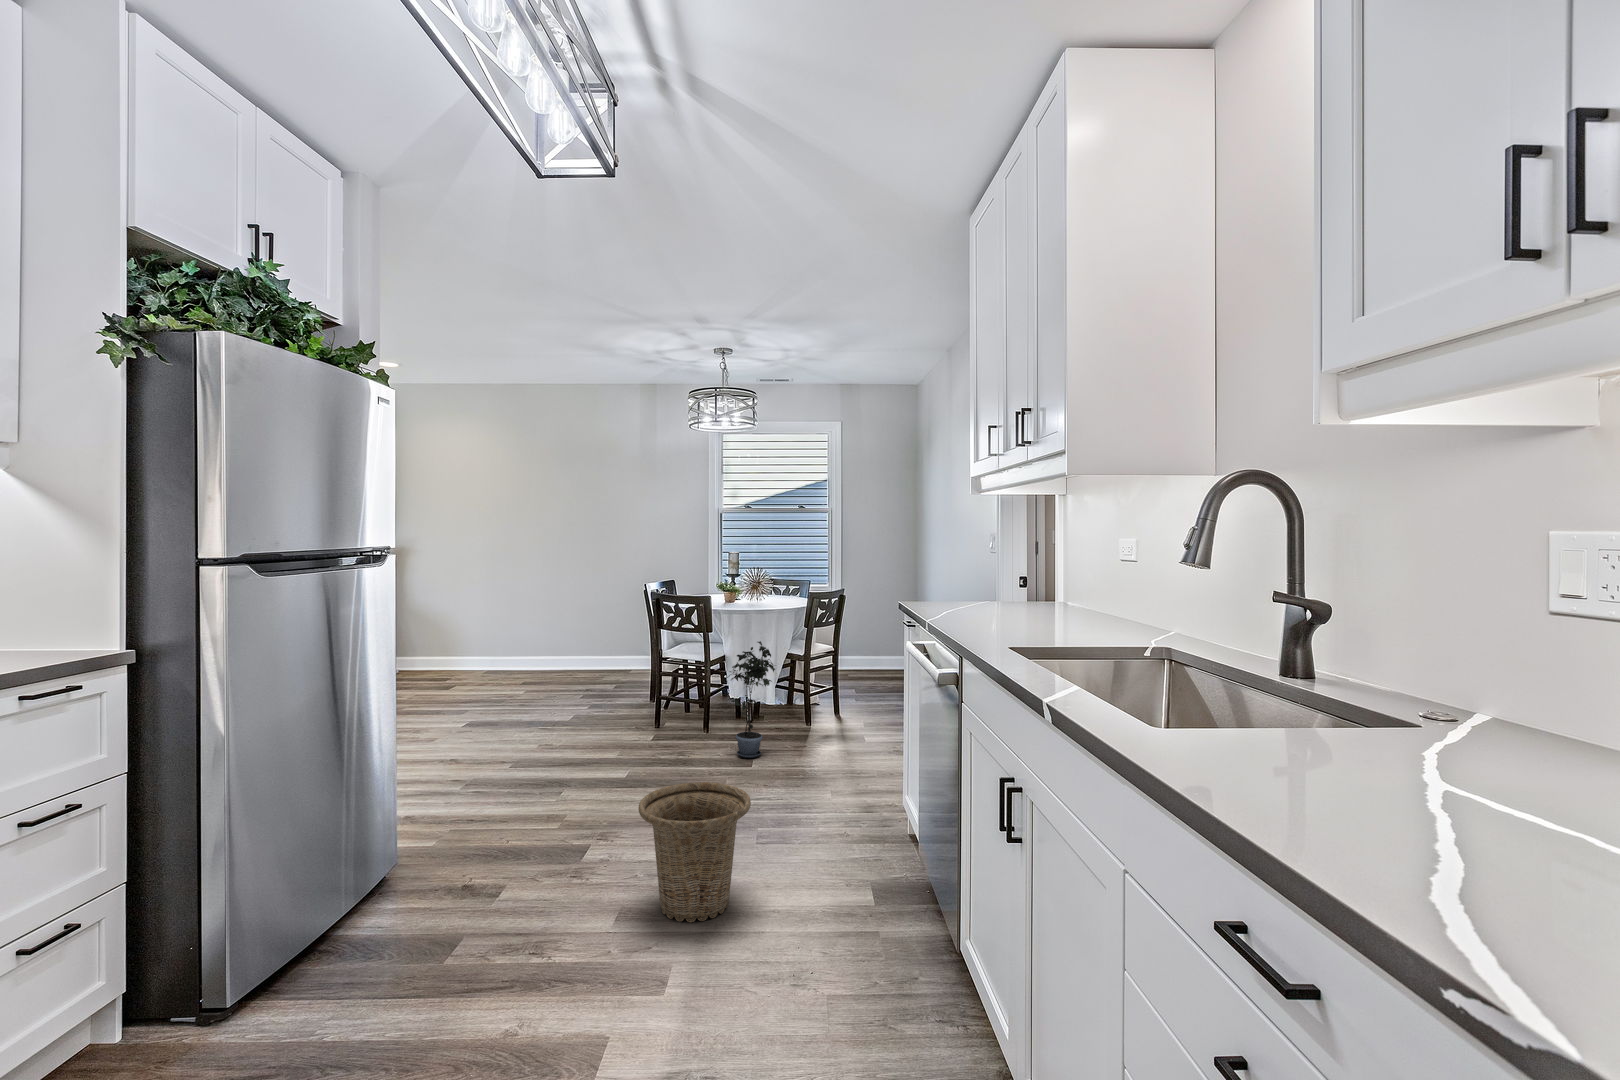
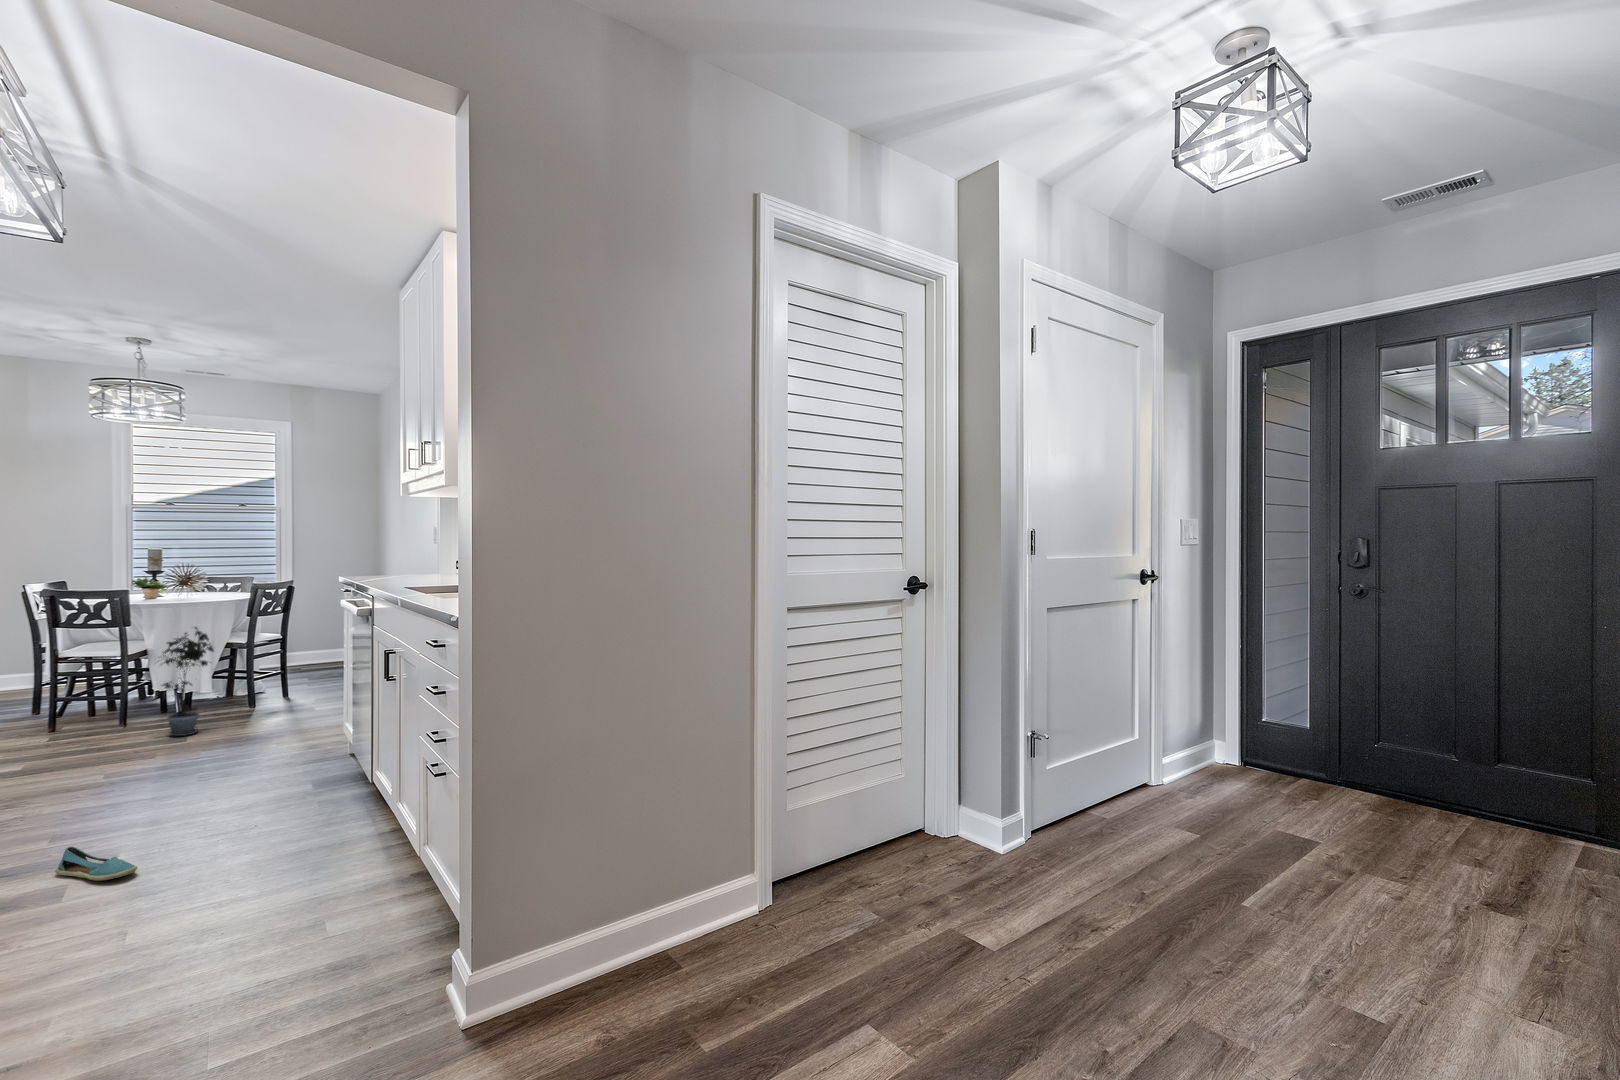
basket: present [638,782,751,922] -> none [76,726,198,833]
shoe: none [603,956,676,1036] -> present [55,847,138,881]

